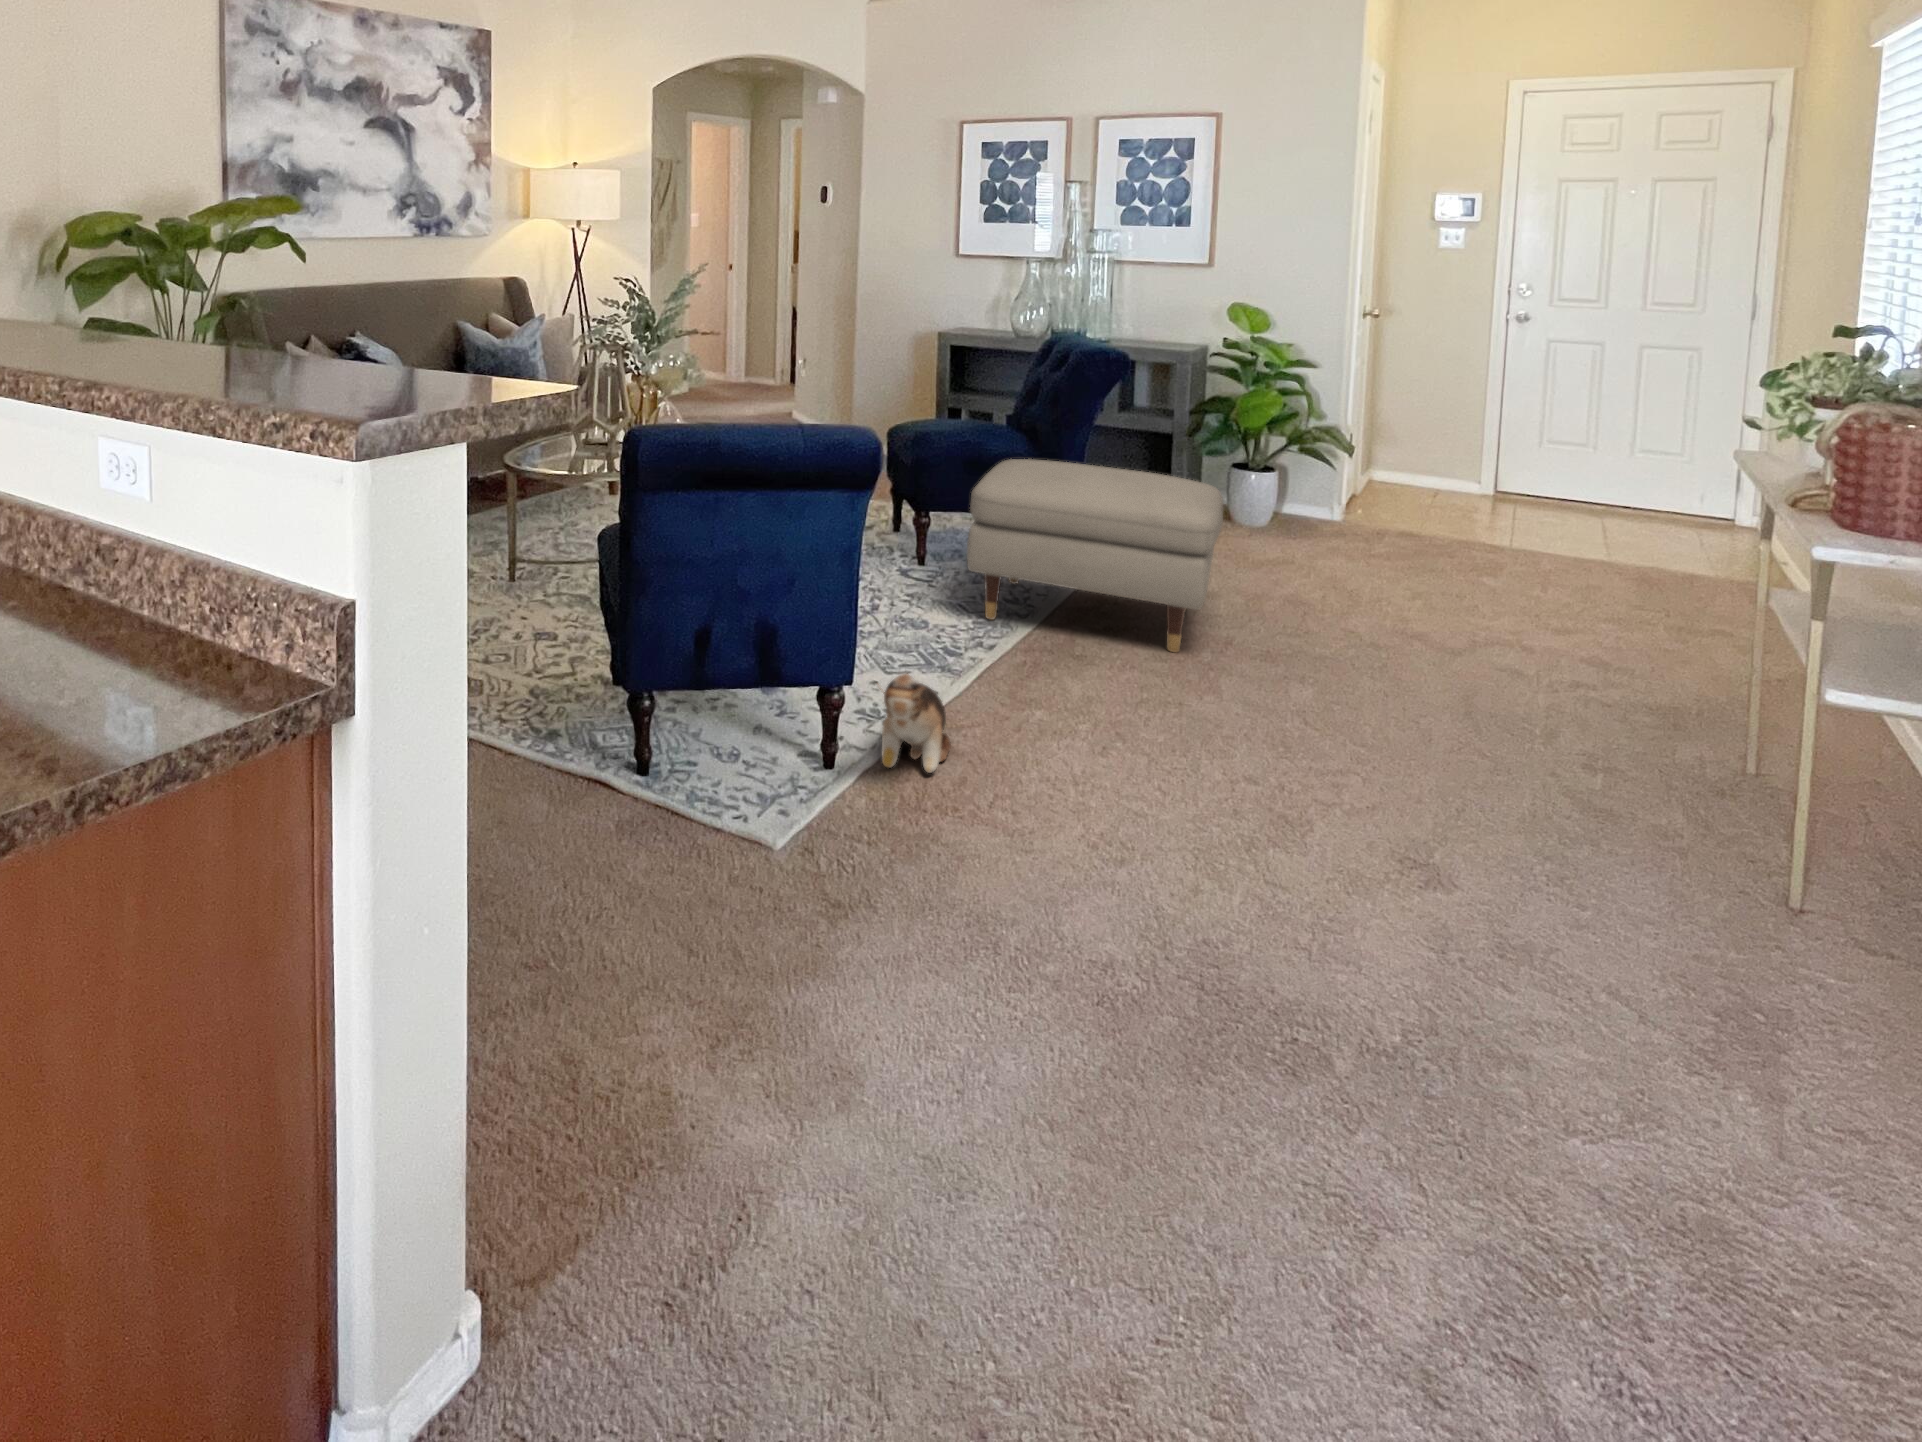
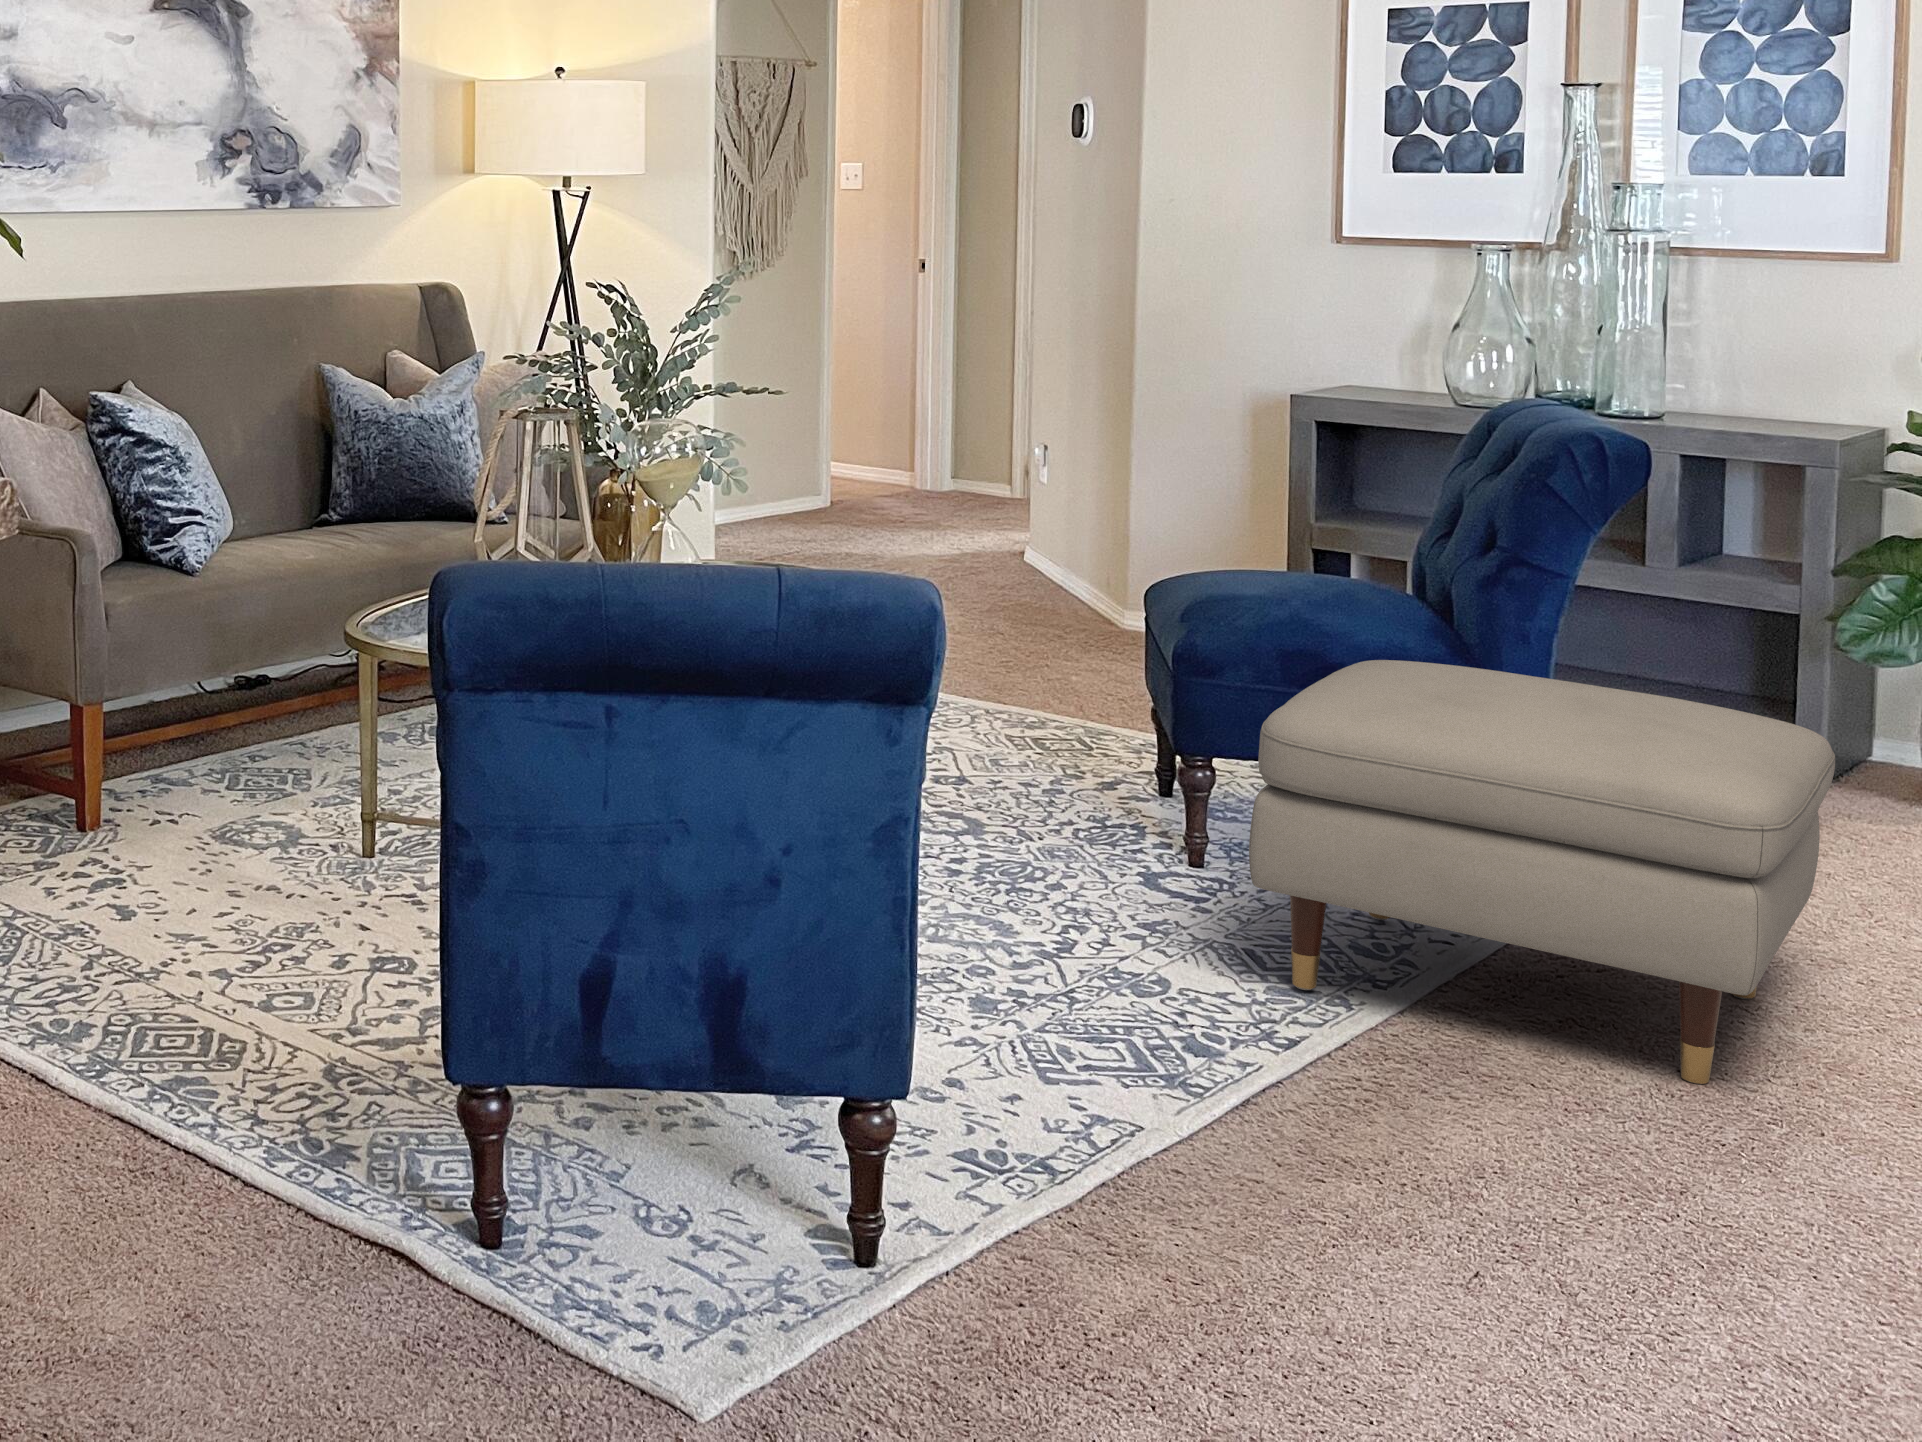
plush toy: present [882,673,951,773] -> none [944,1085,1123,1292]

